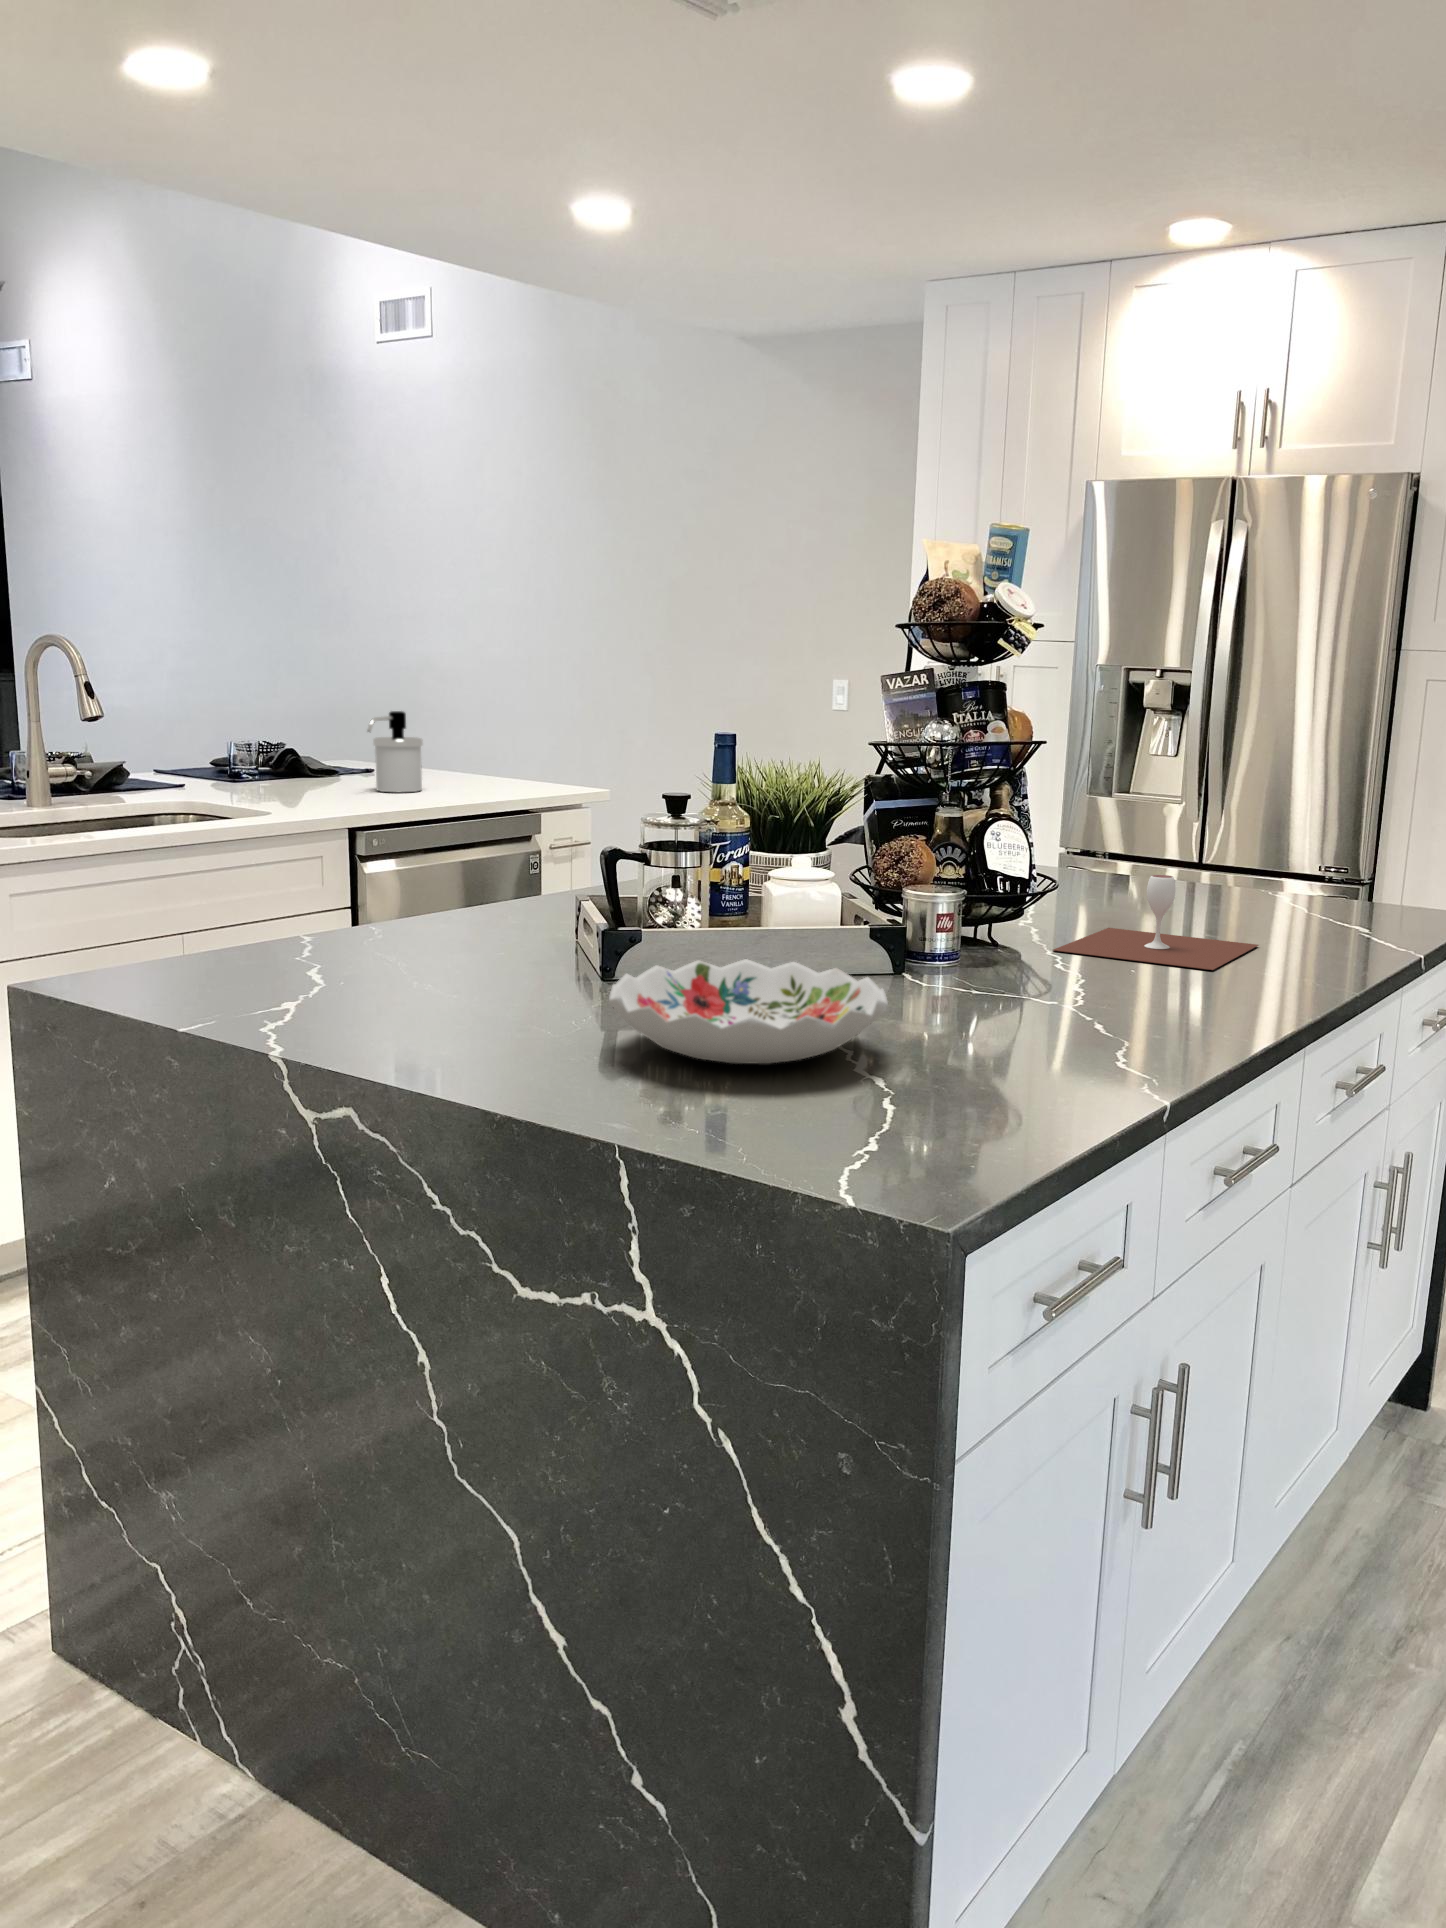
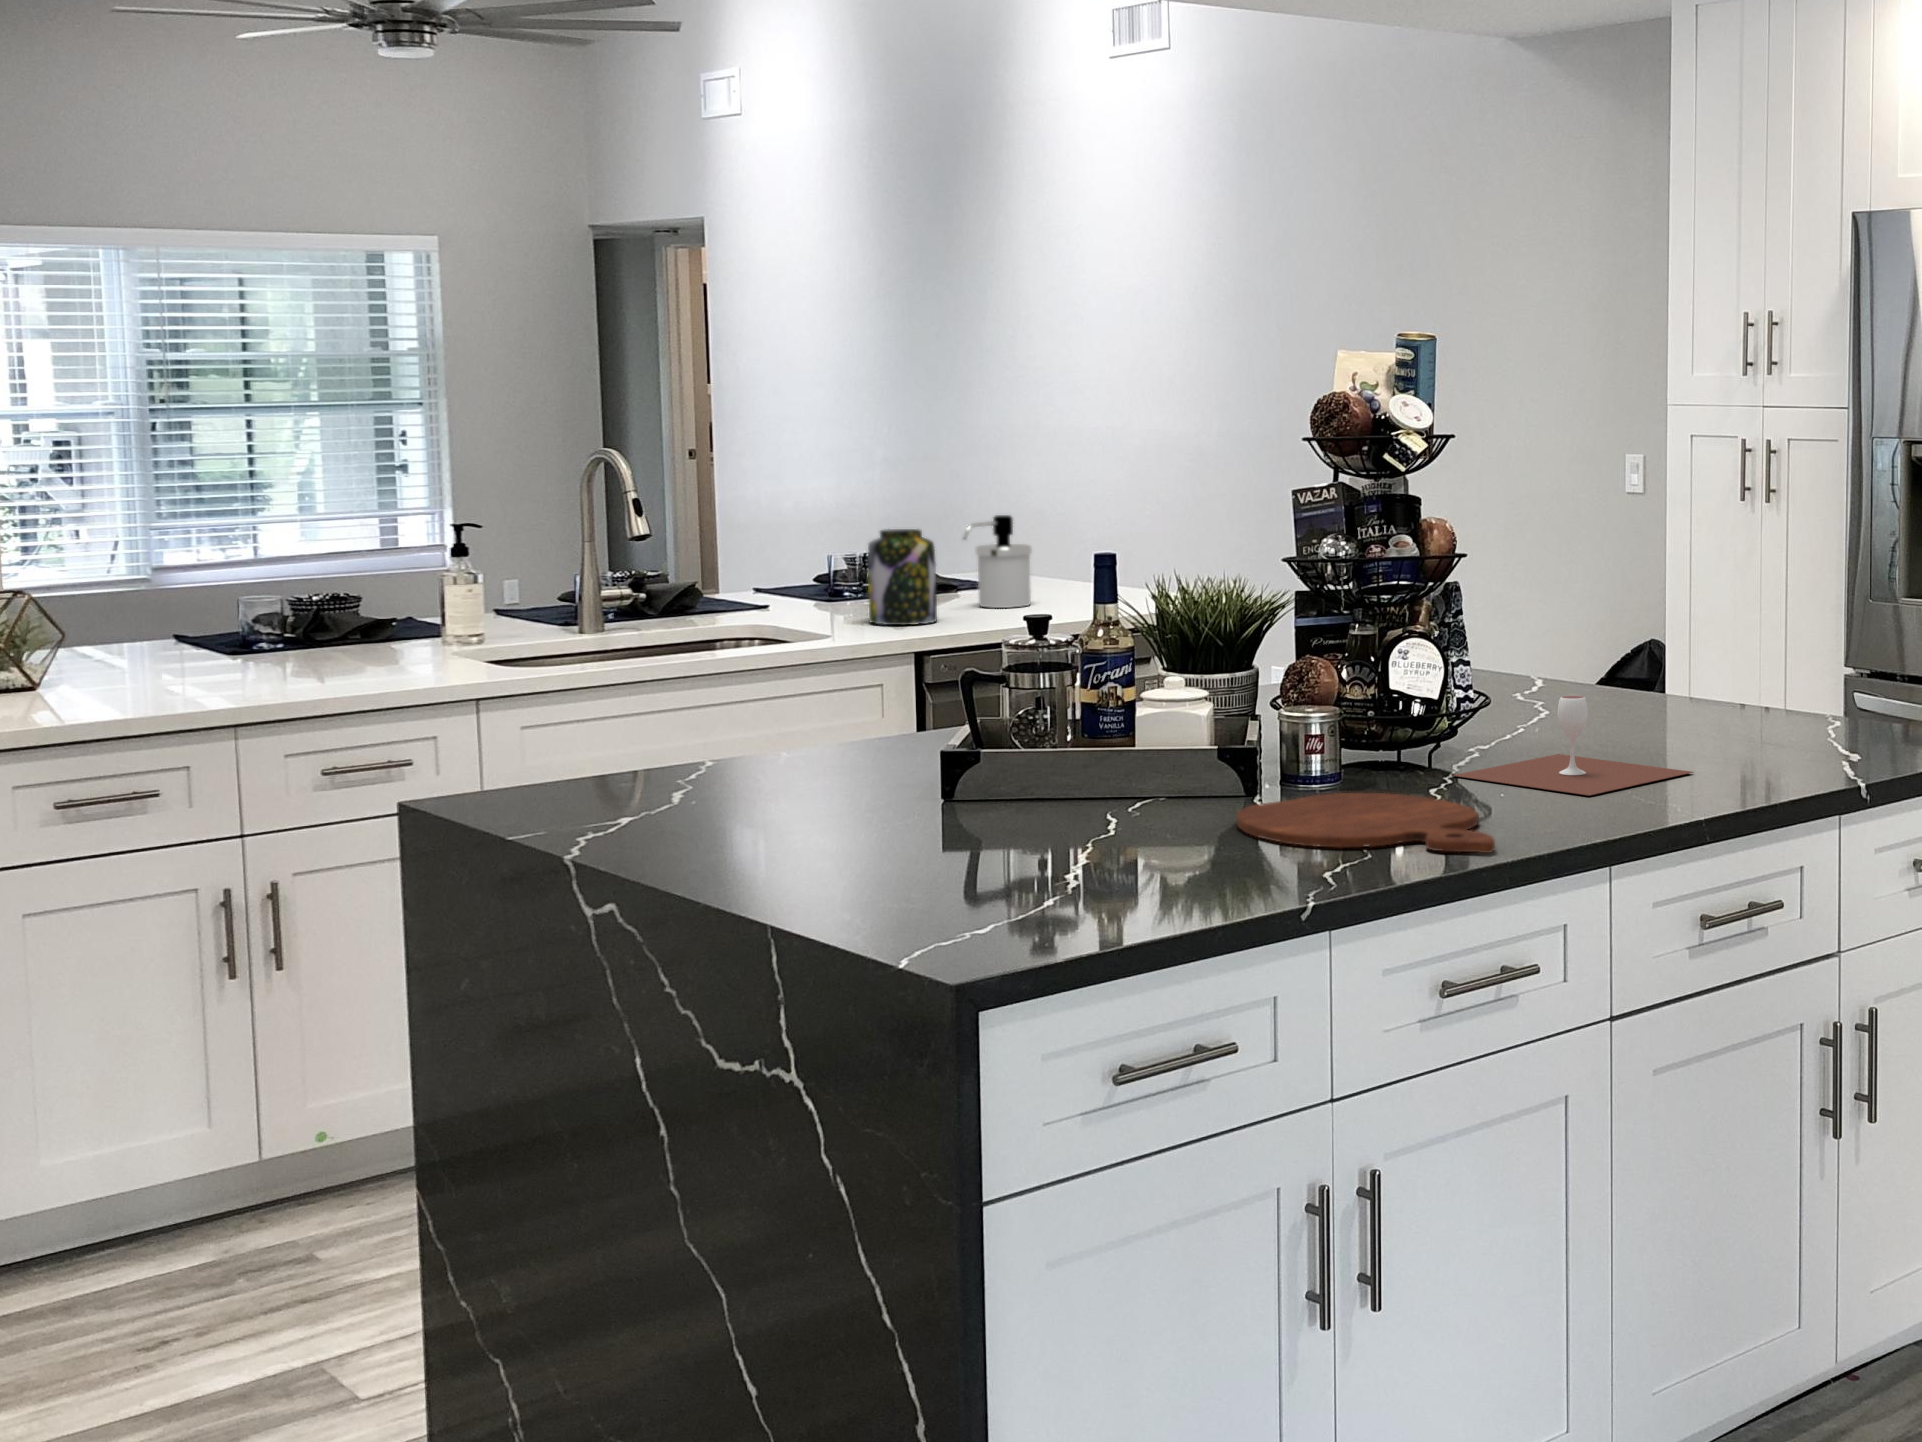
jar: none [292,721,356,806] -> present [868,529,937,625]
decorative bowl: present [609,959,888,1064] -> none [851,774,1115,866]
cutting board: none [935,971,1243,1036] -> present [1237,793,1495,853]

